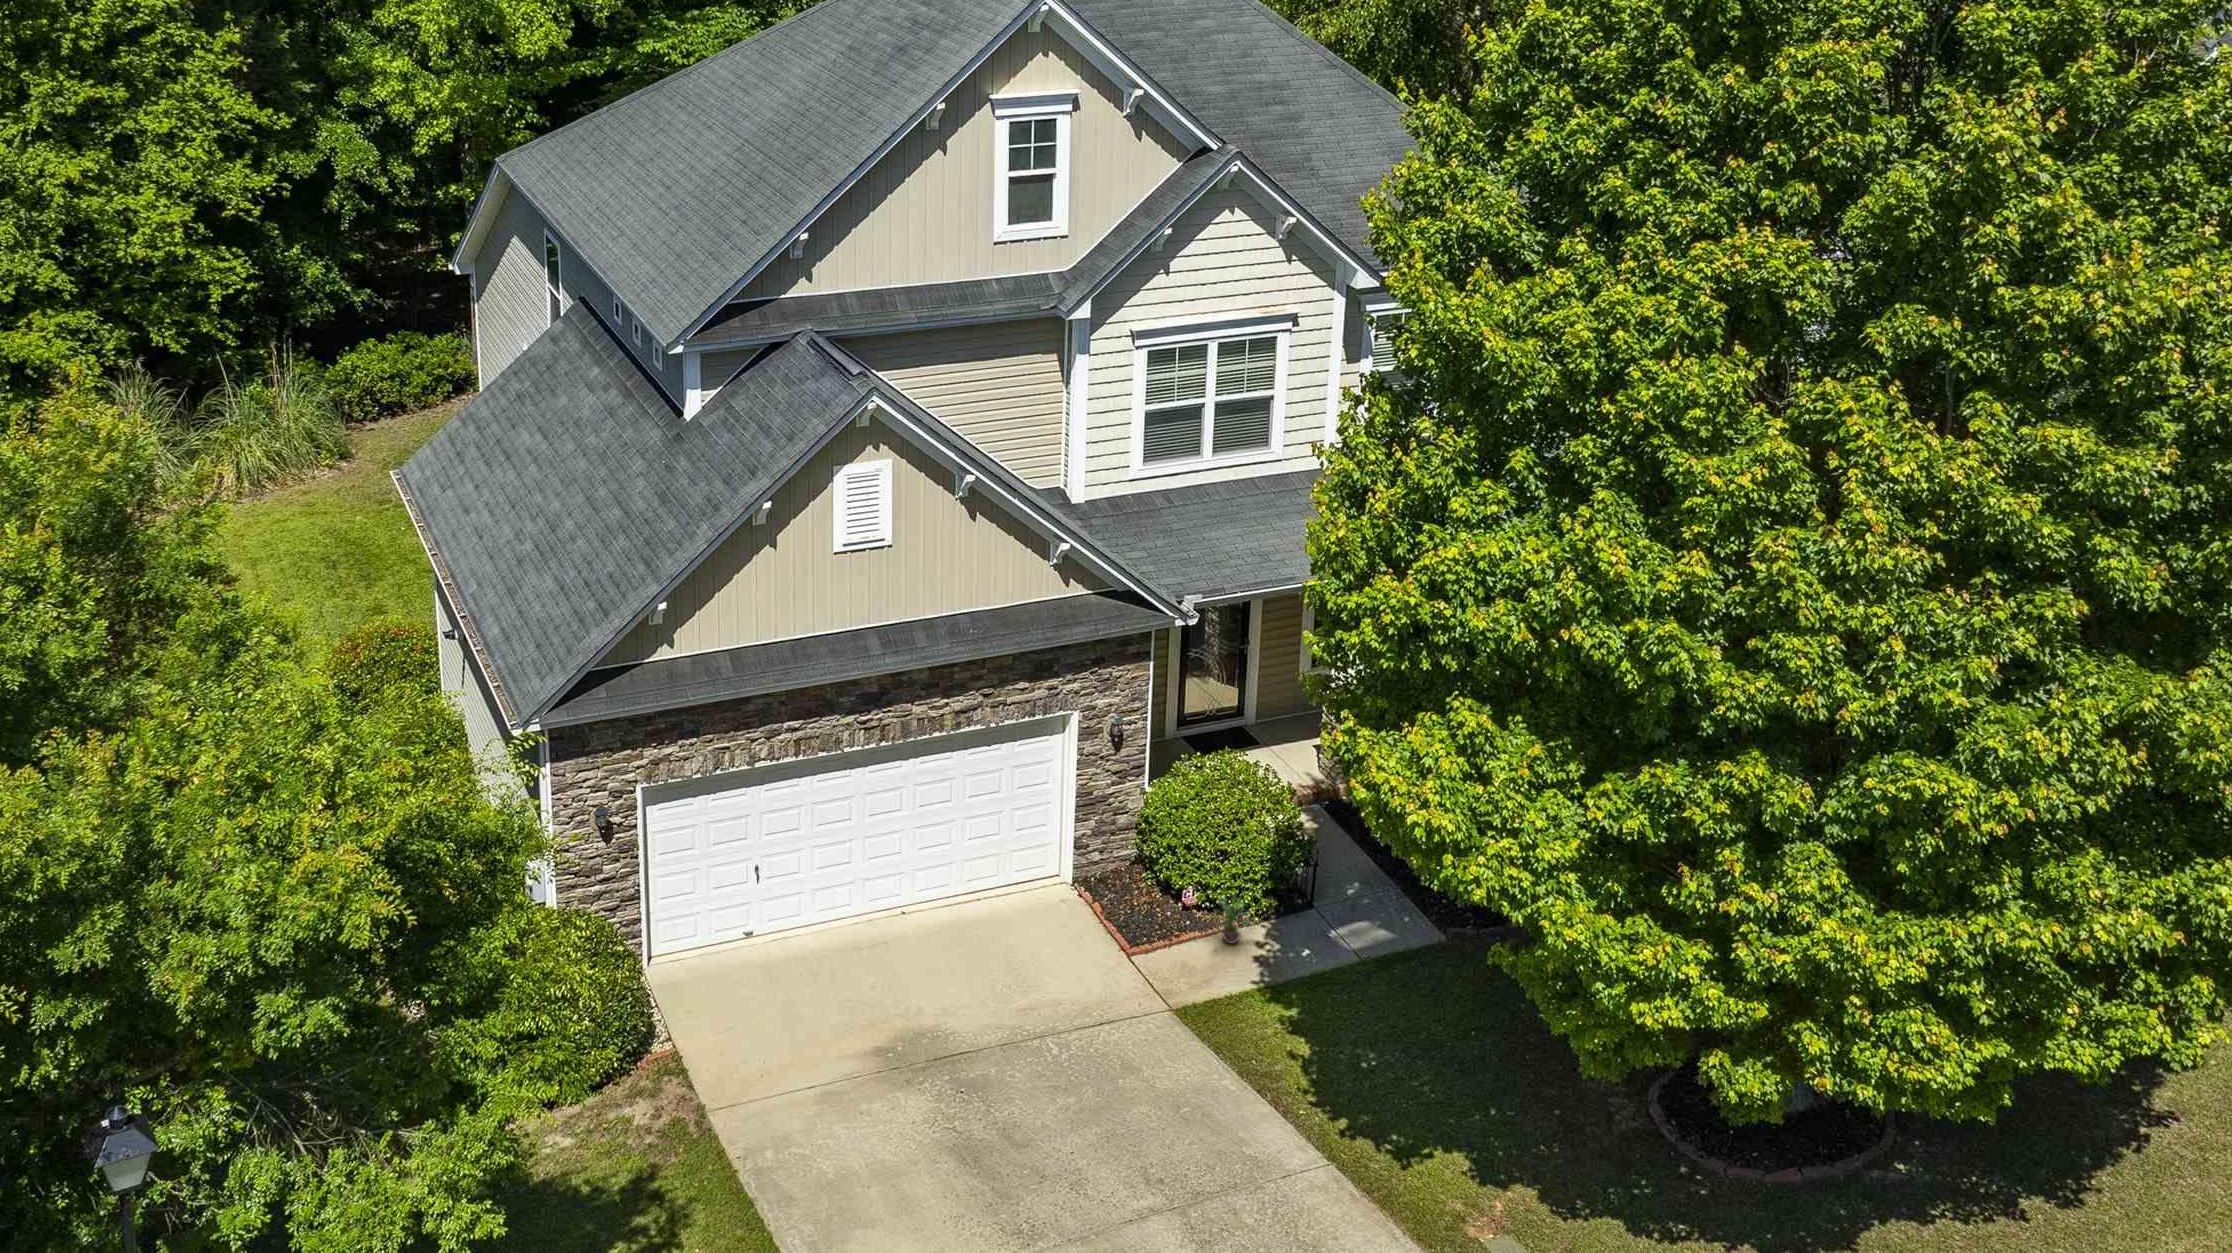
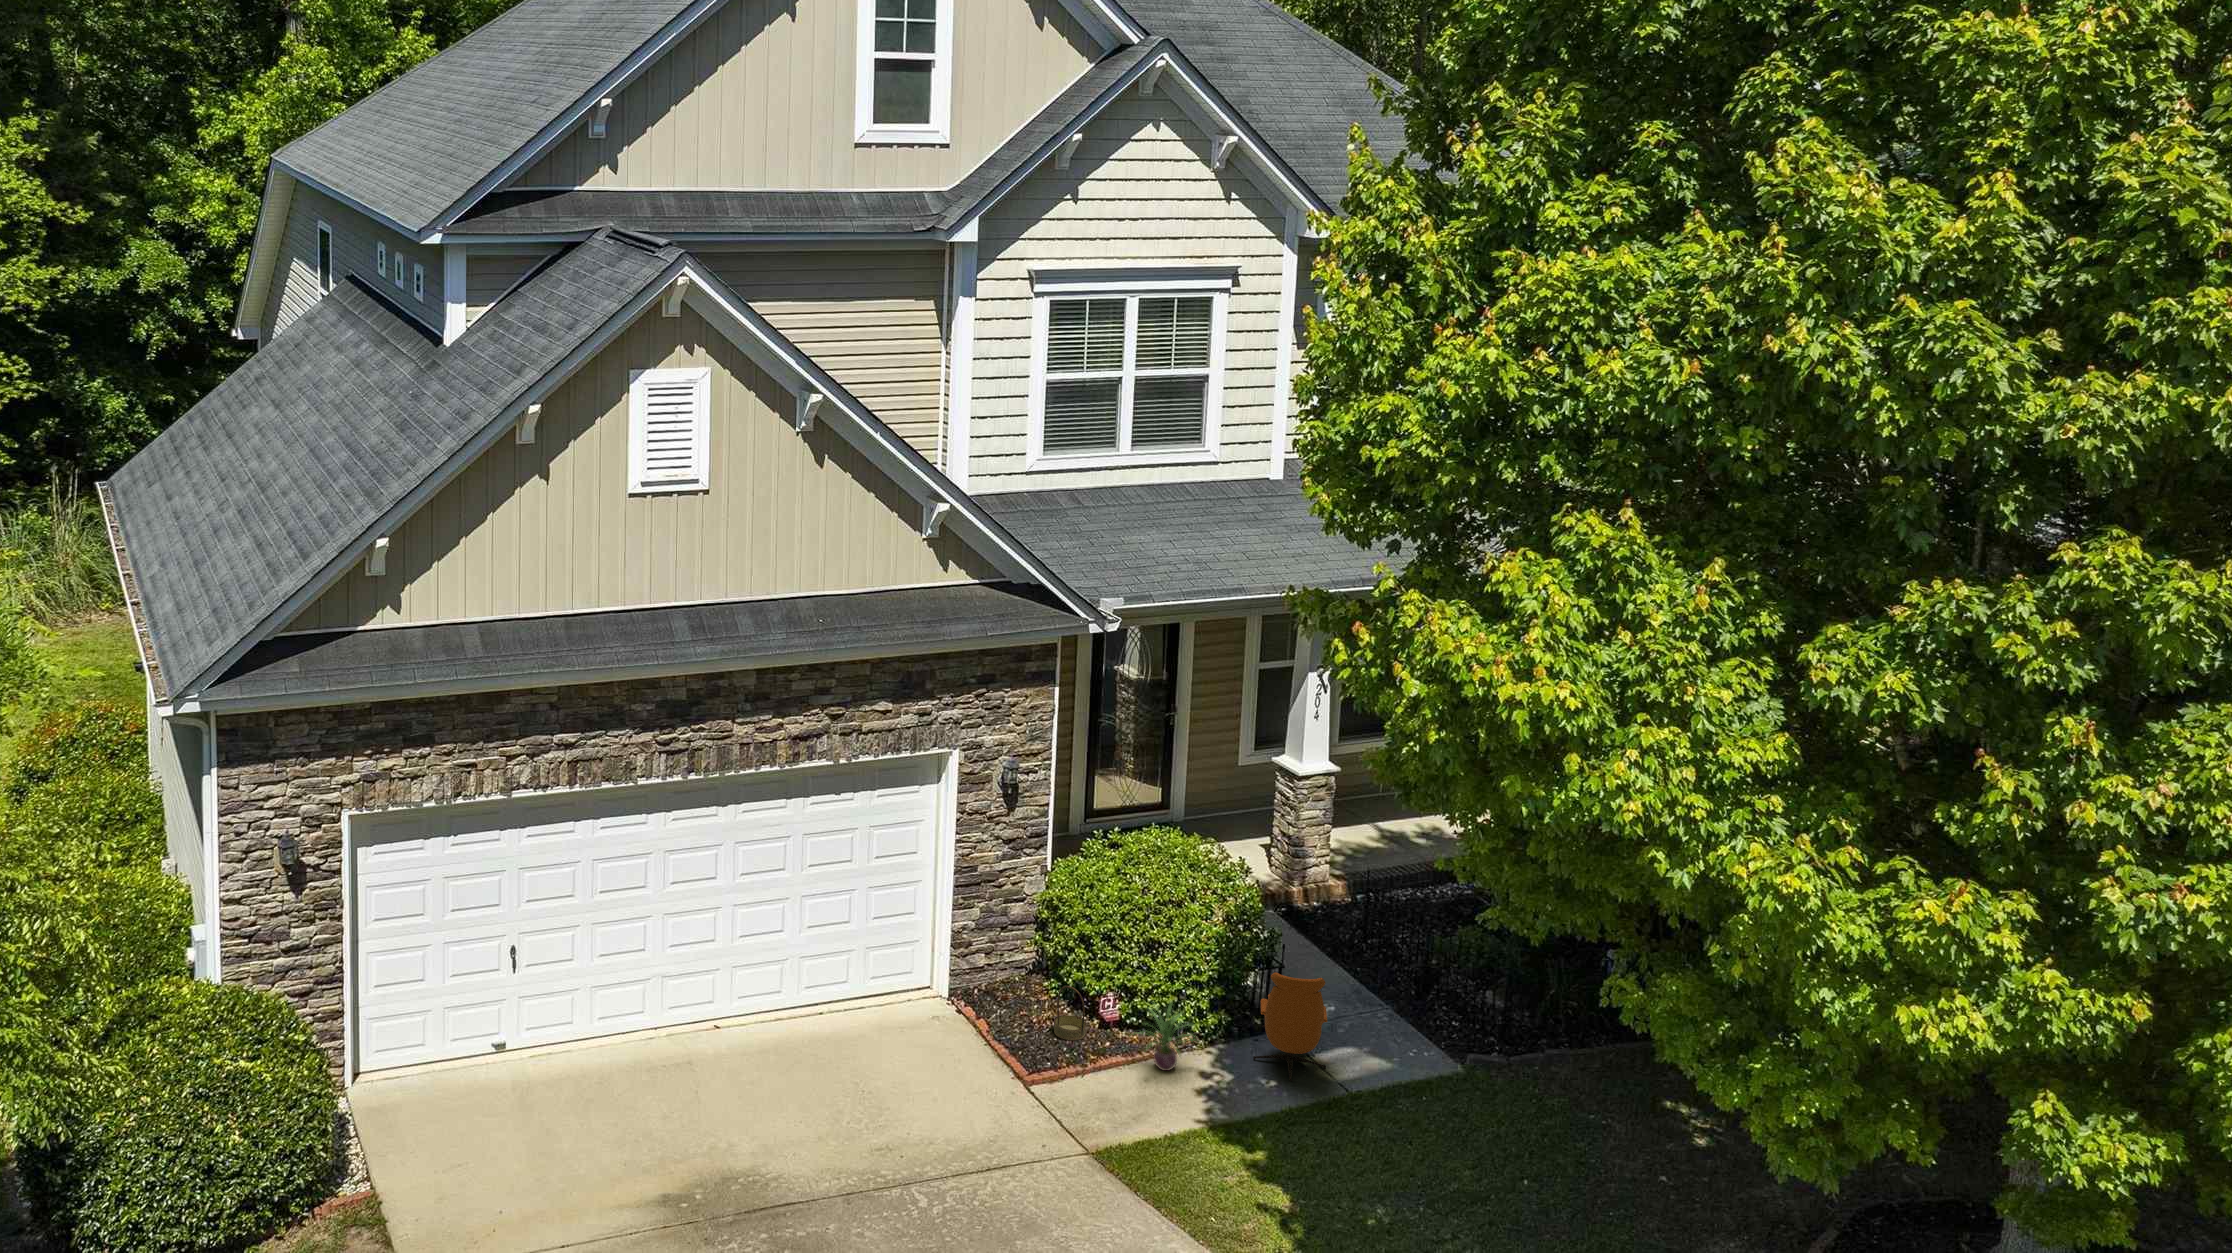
basket: none [1152,878,1175,917] -> present [1054,986,1086,1040]
lounge chair: none [1296,879,1349,953] -> present [1253,972,1327,1082]

